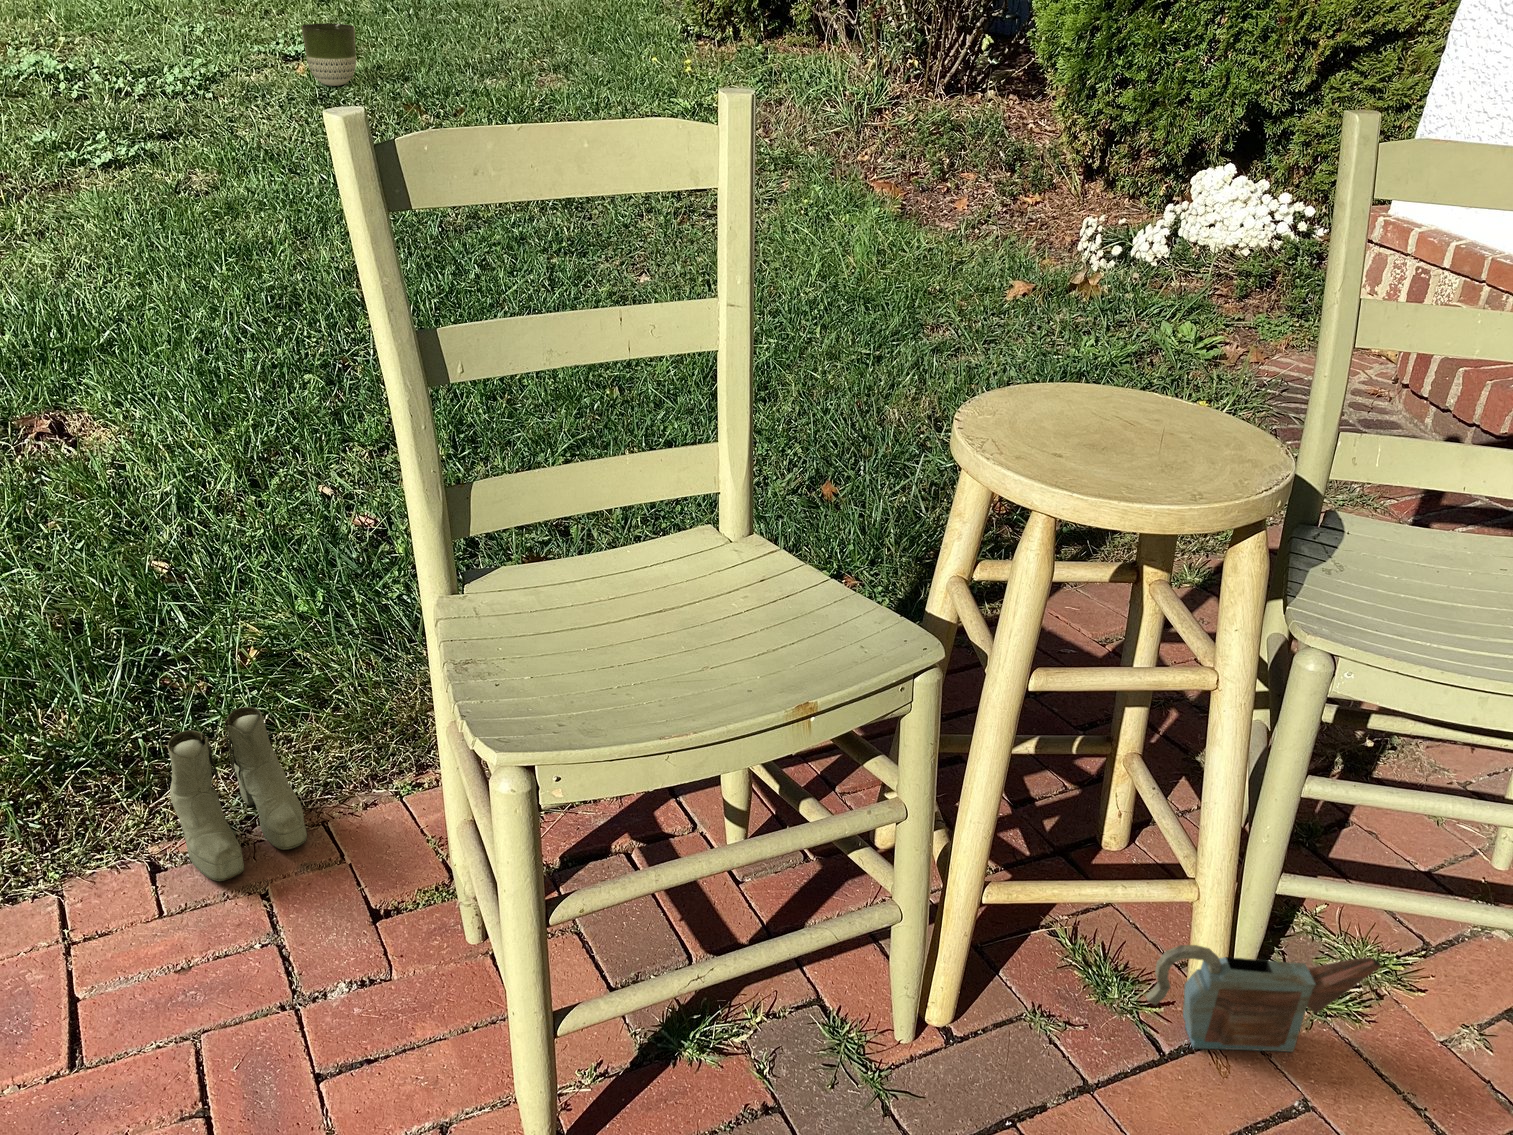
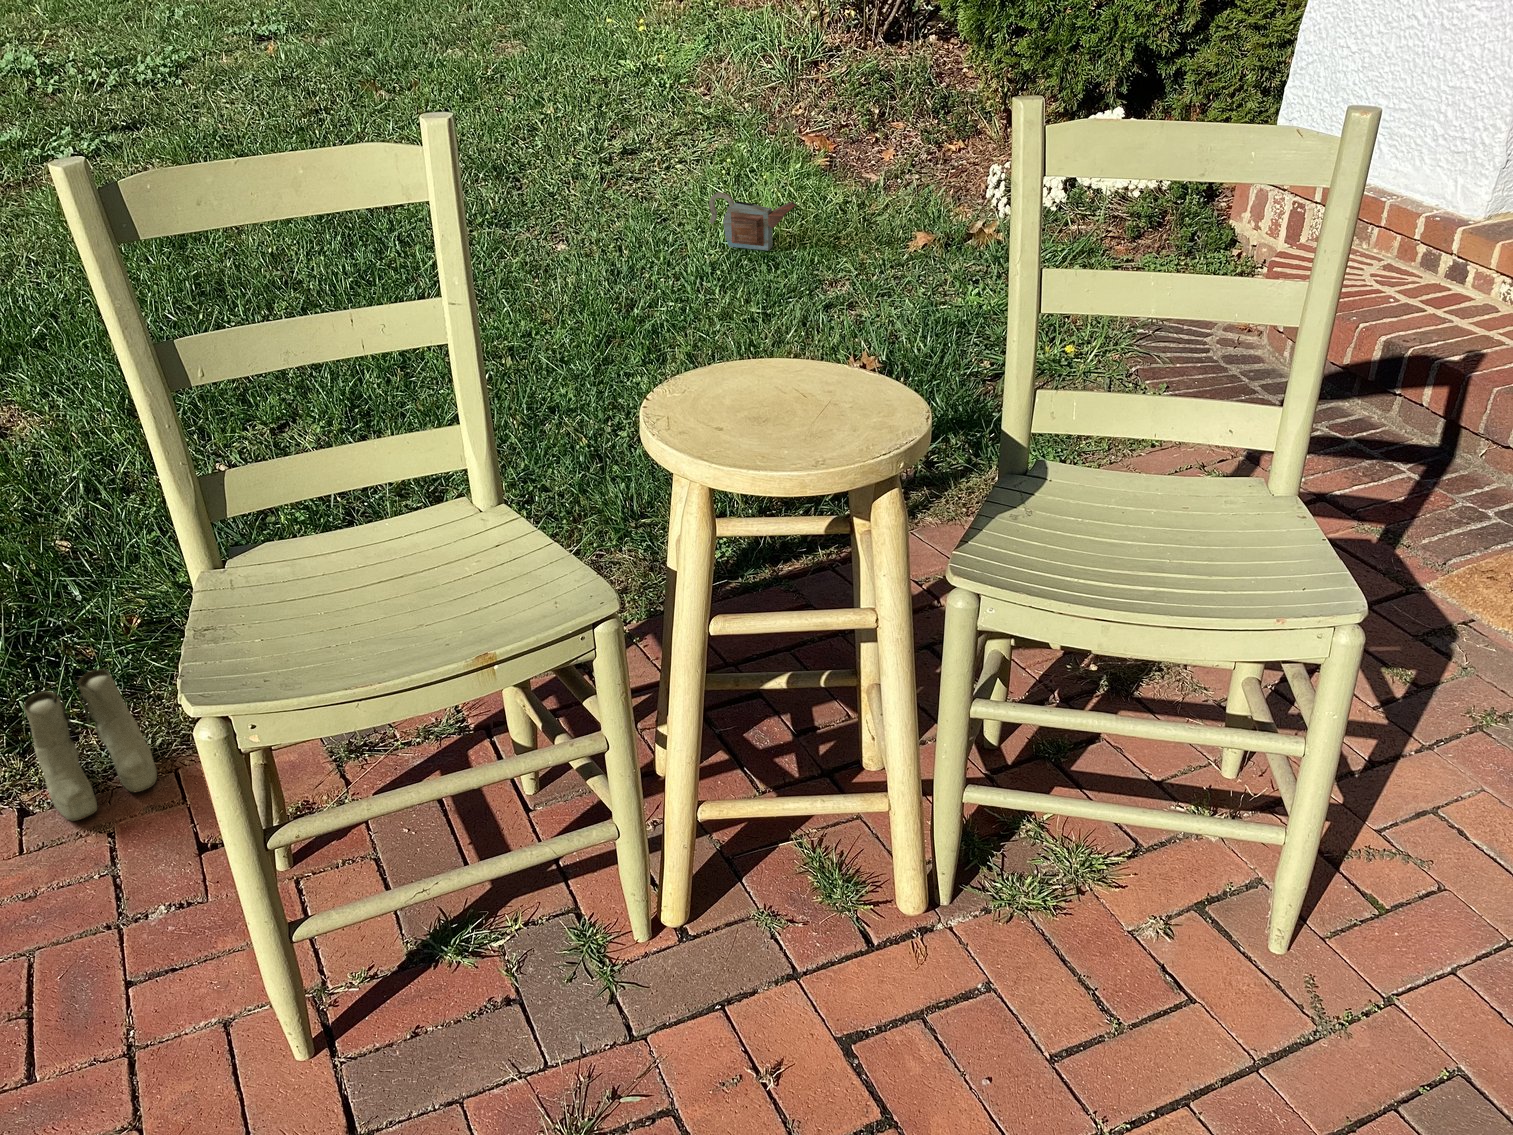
planter: present [302,23,356,86] -> none [253,11,307,71]
watering can: present [1146,945,1381,1052] -> present [709,192,796,251]

